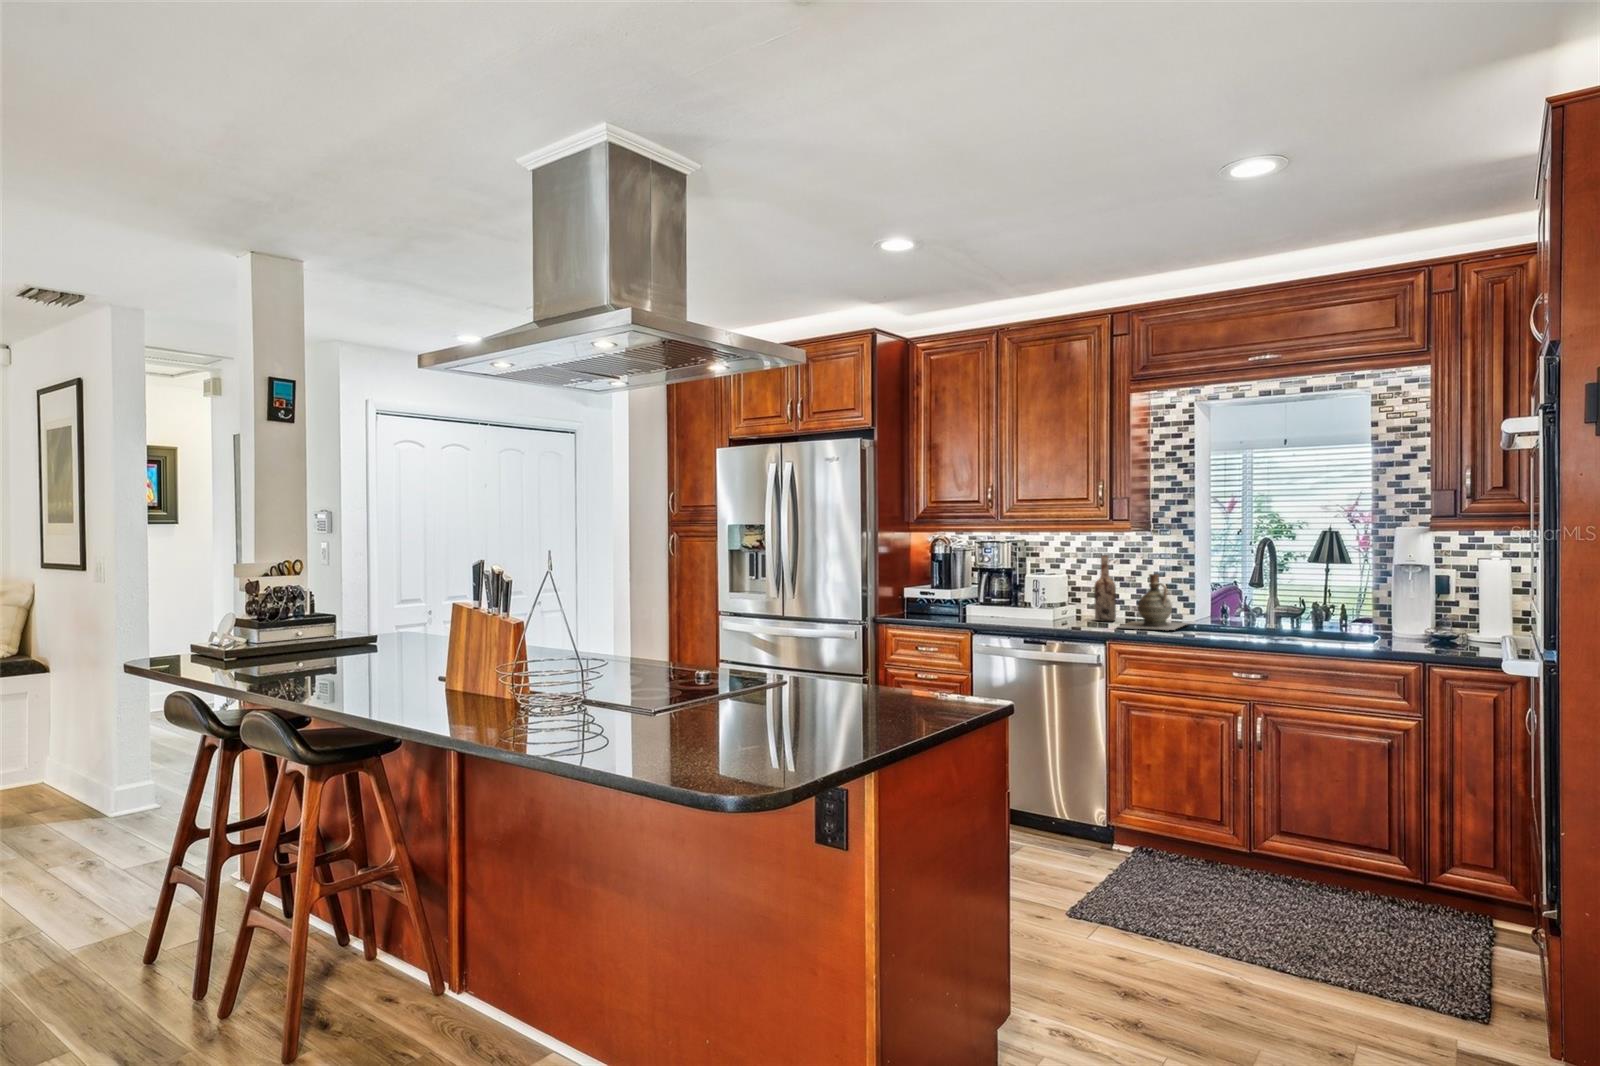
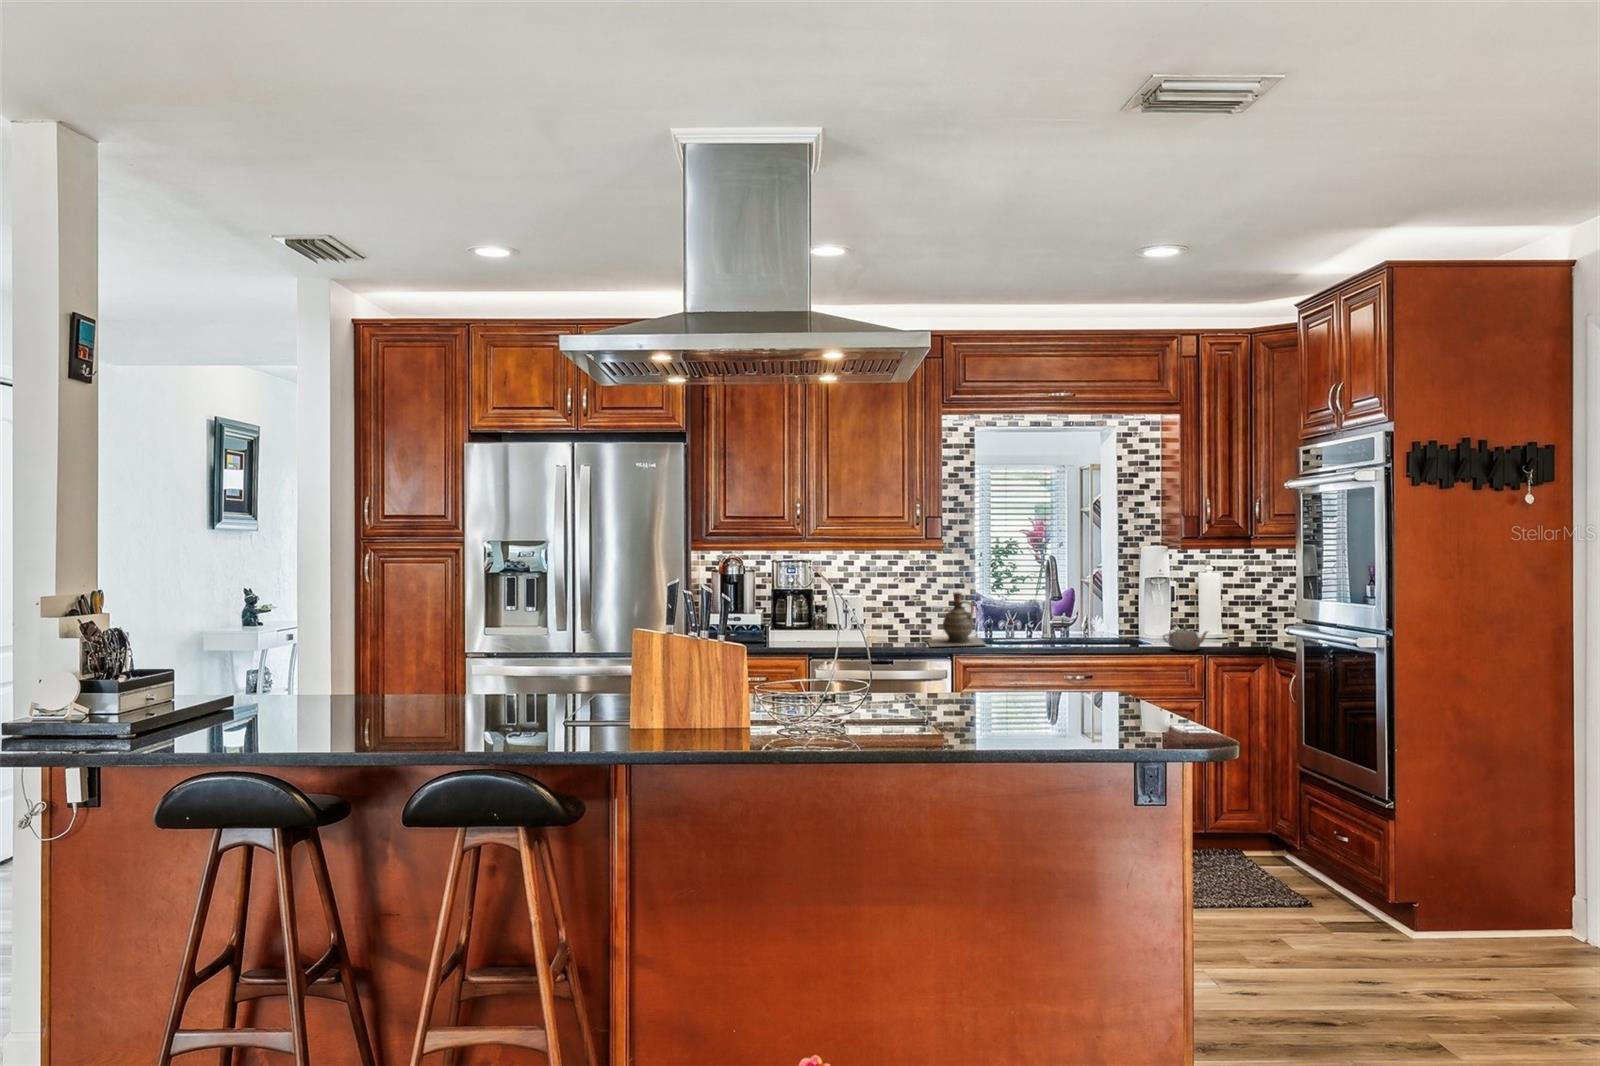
wine bottle: present [1094,555,1116,621] -> none [884,574,905,641]
teapot: none [1364,621,1433,650] -> present [1163,626,1208,651]

